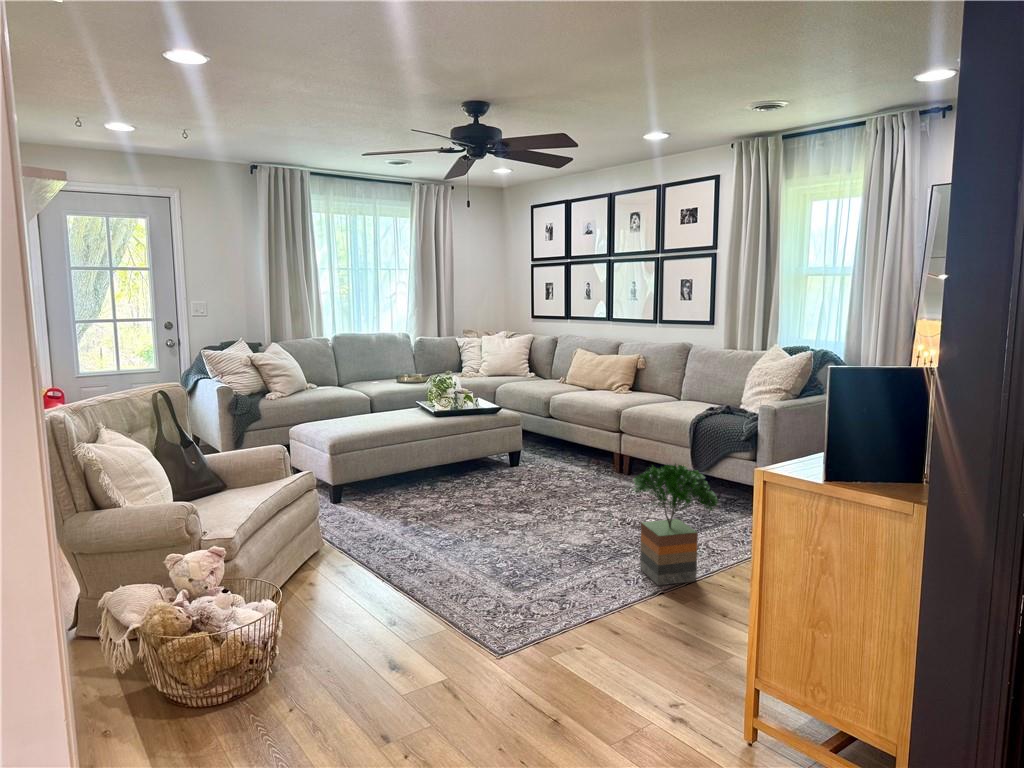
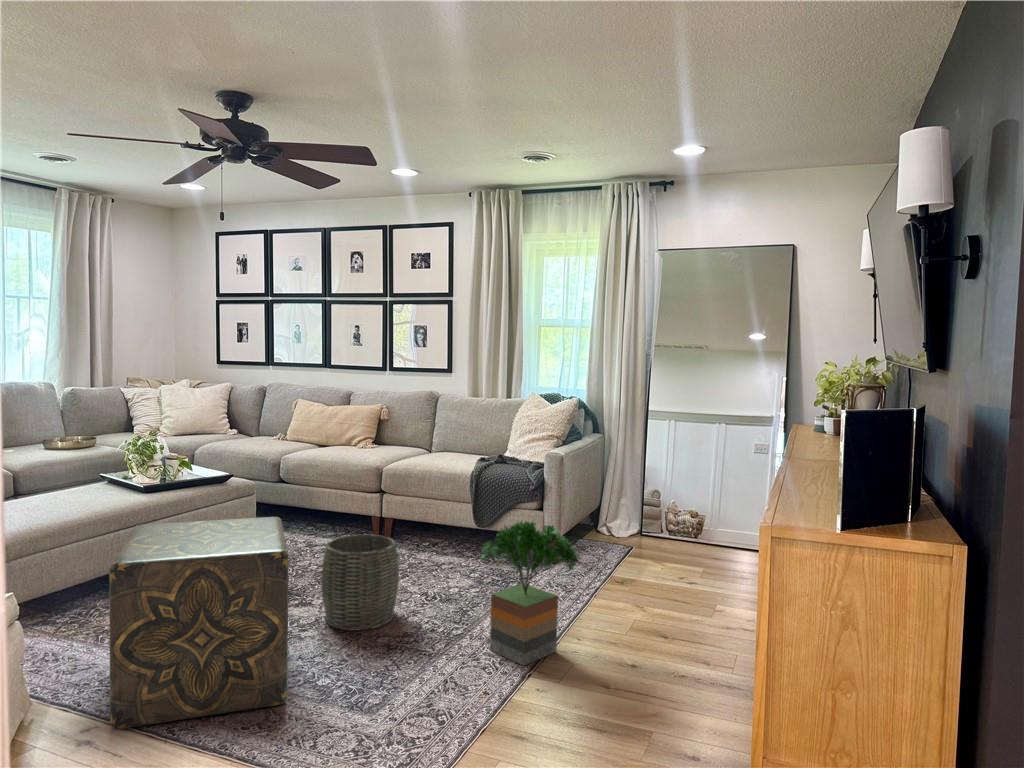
ottoman: none [358,438,490,573] -> present [109,517,289,729]
woven basket: none [528,463,589,538] -> present [321,535,399,631]

